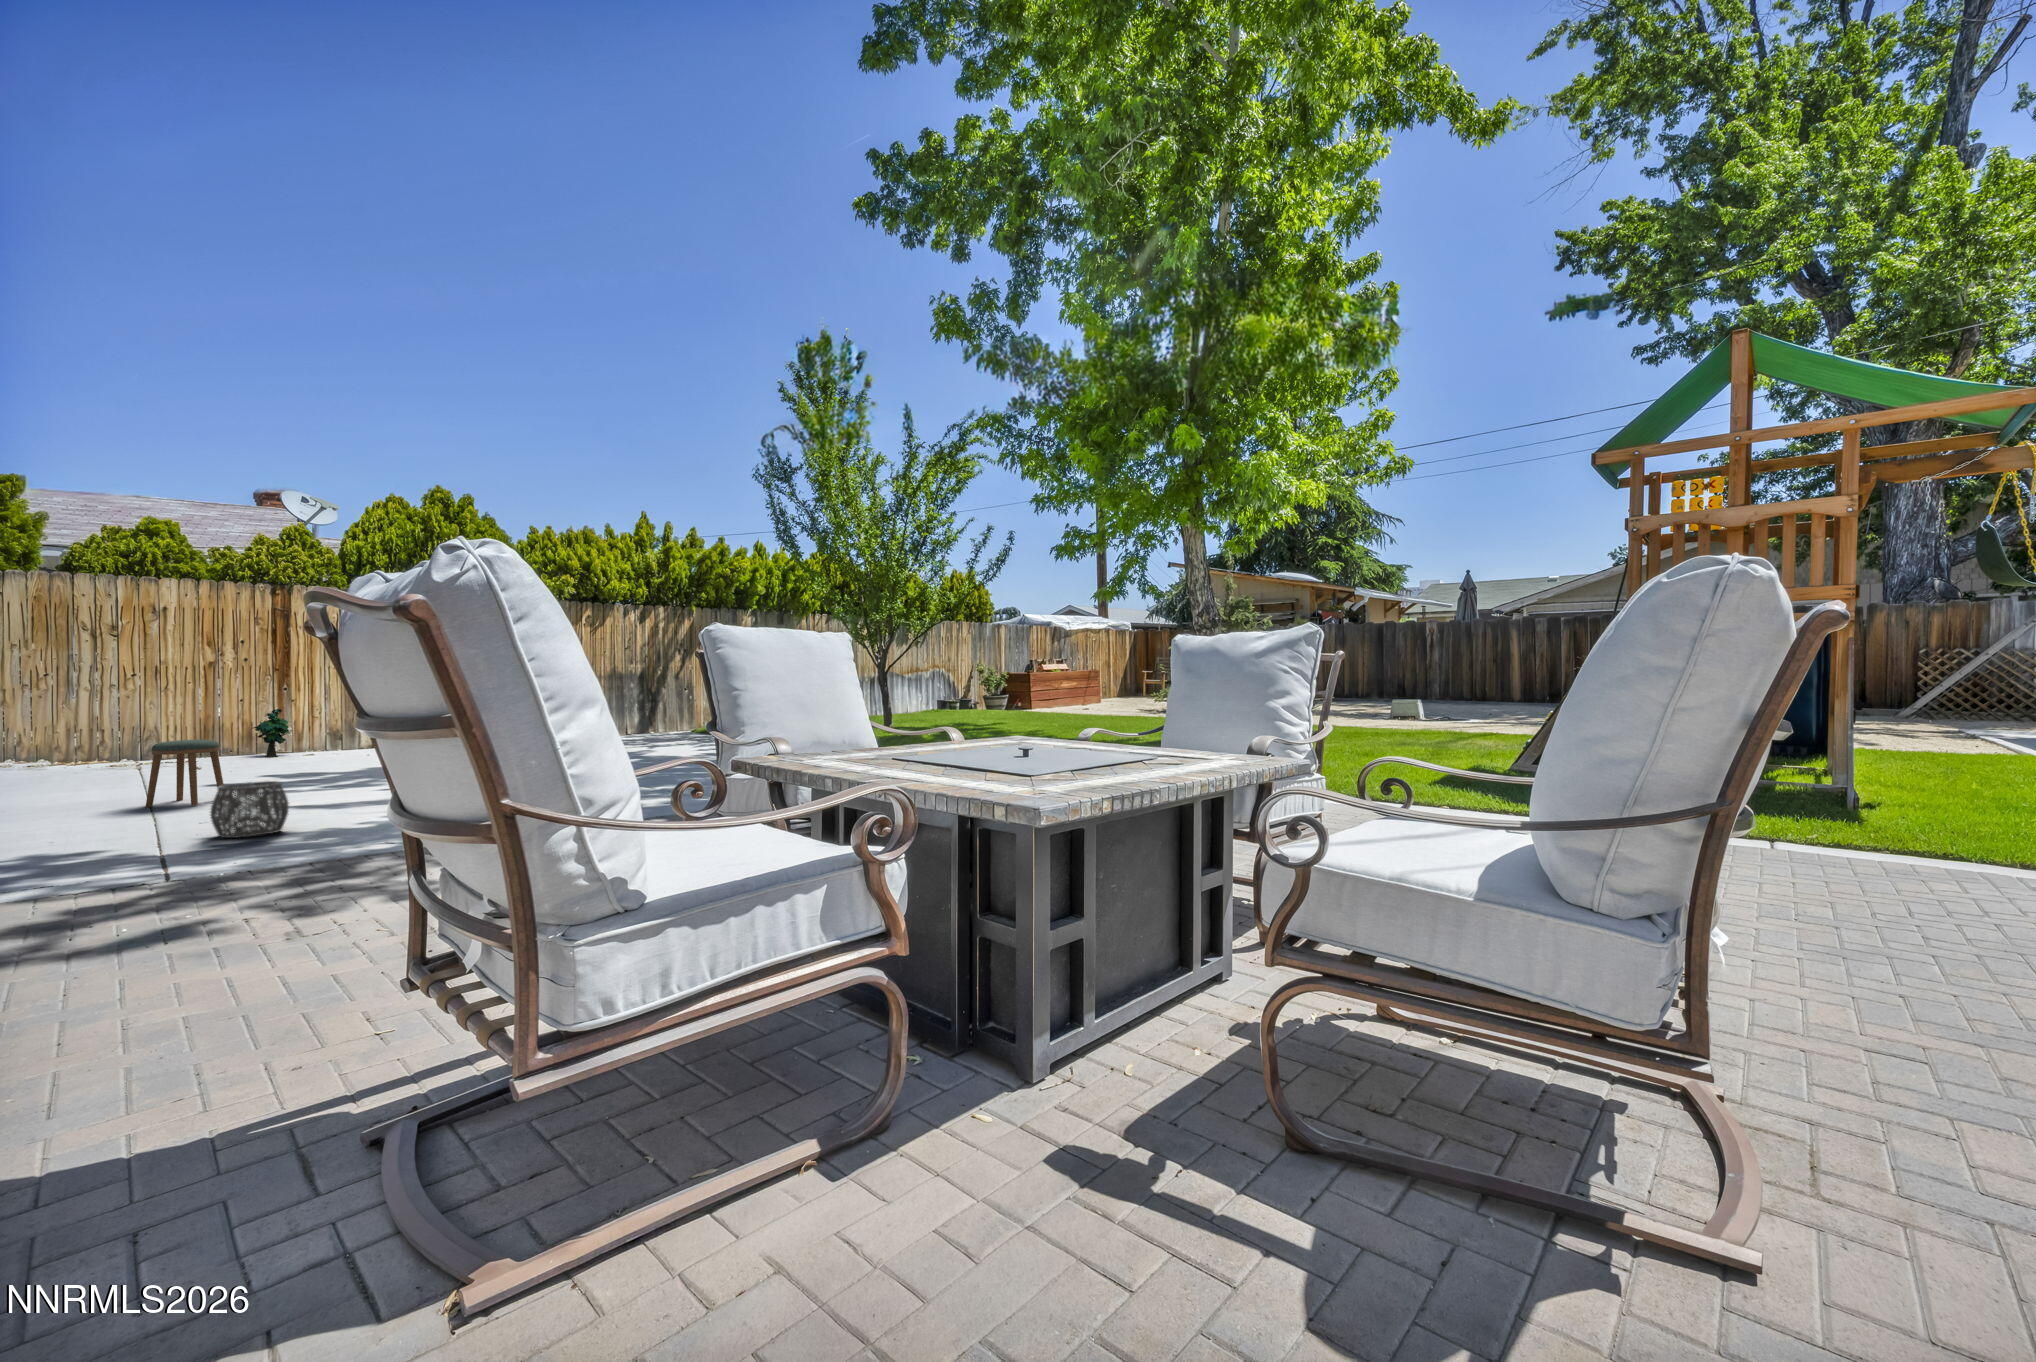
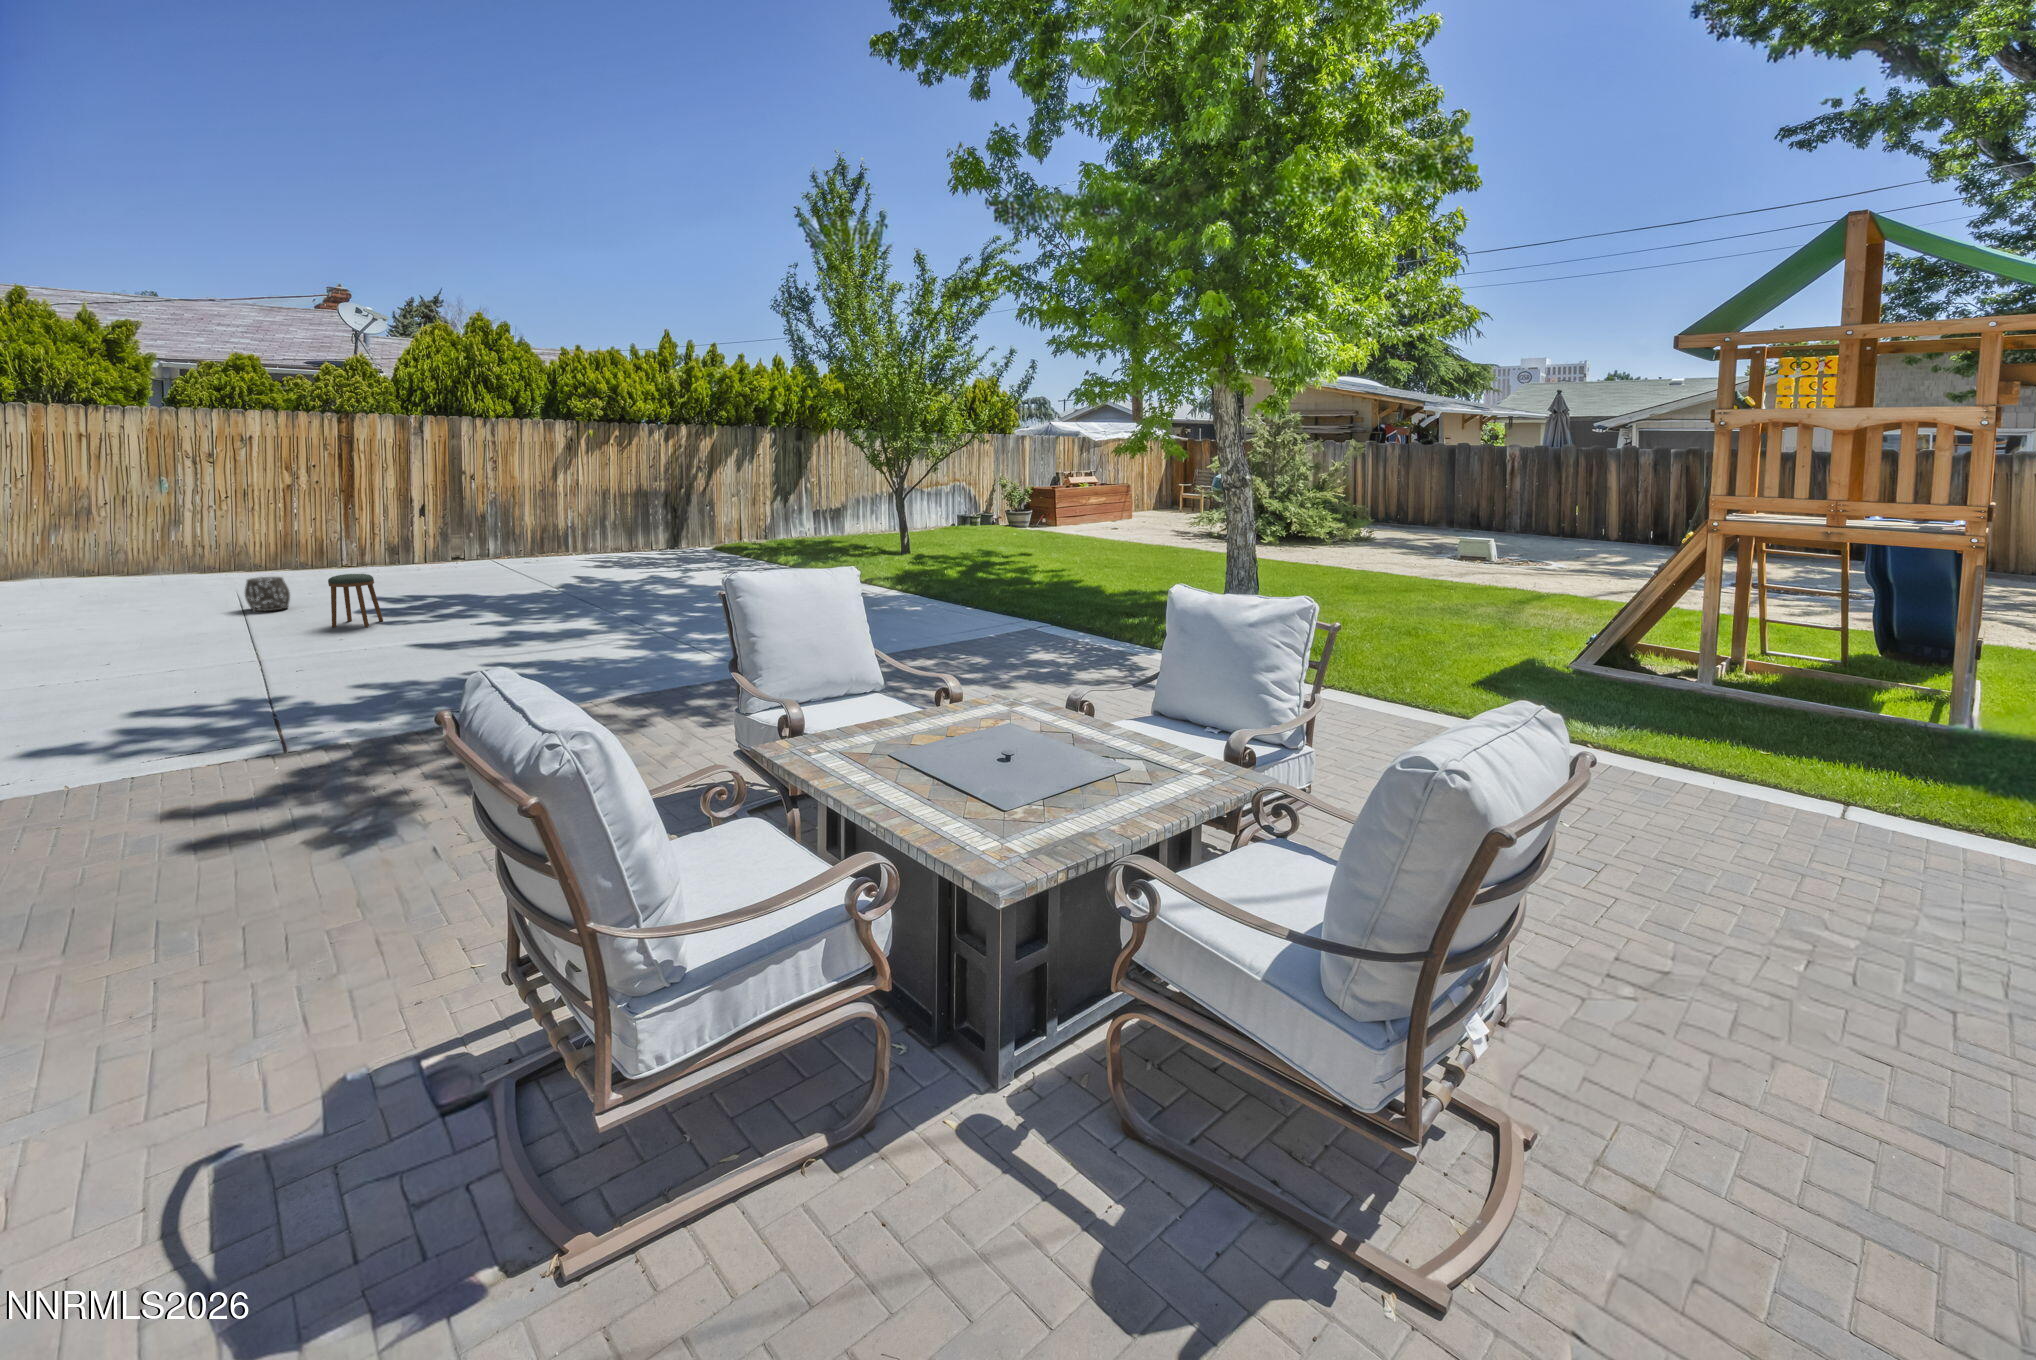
decorative plant: present [253,709,290,757] -> none [352,532,383,575]
woven basket: present [210,781,289,838] -> present [245,577,290,611]

